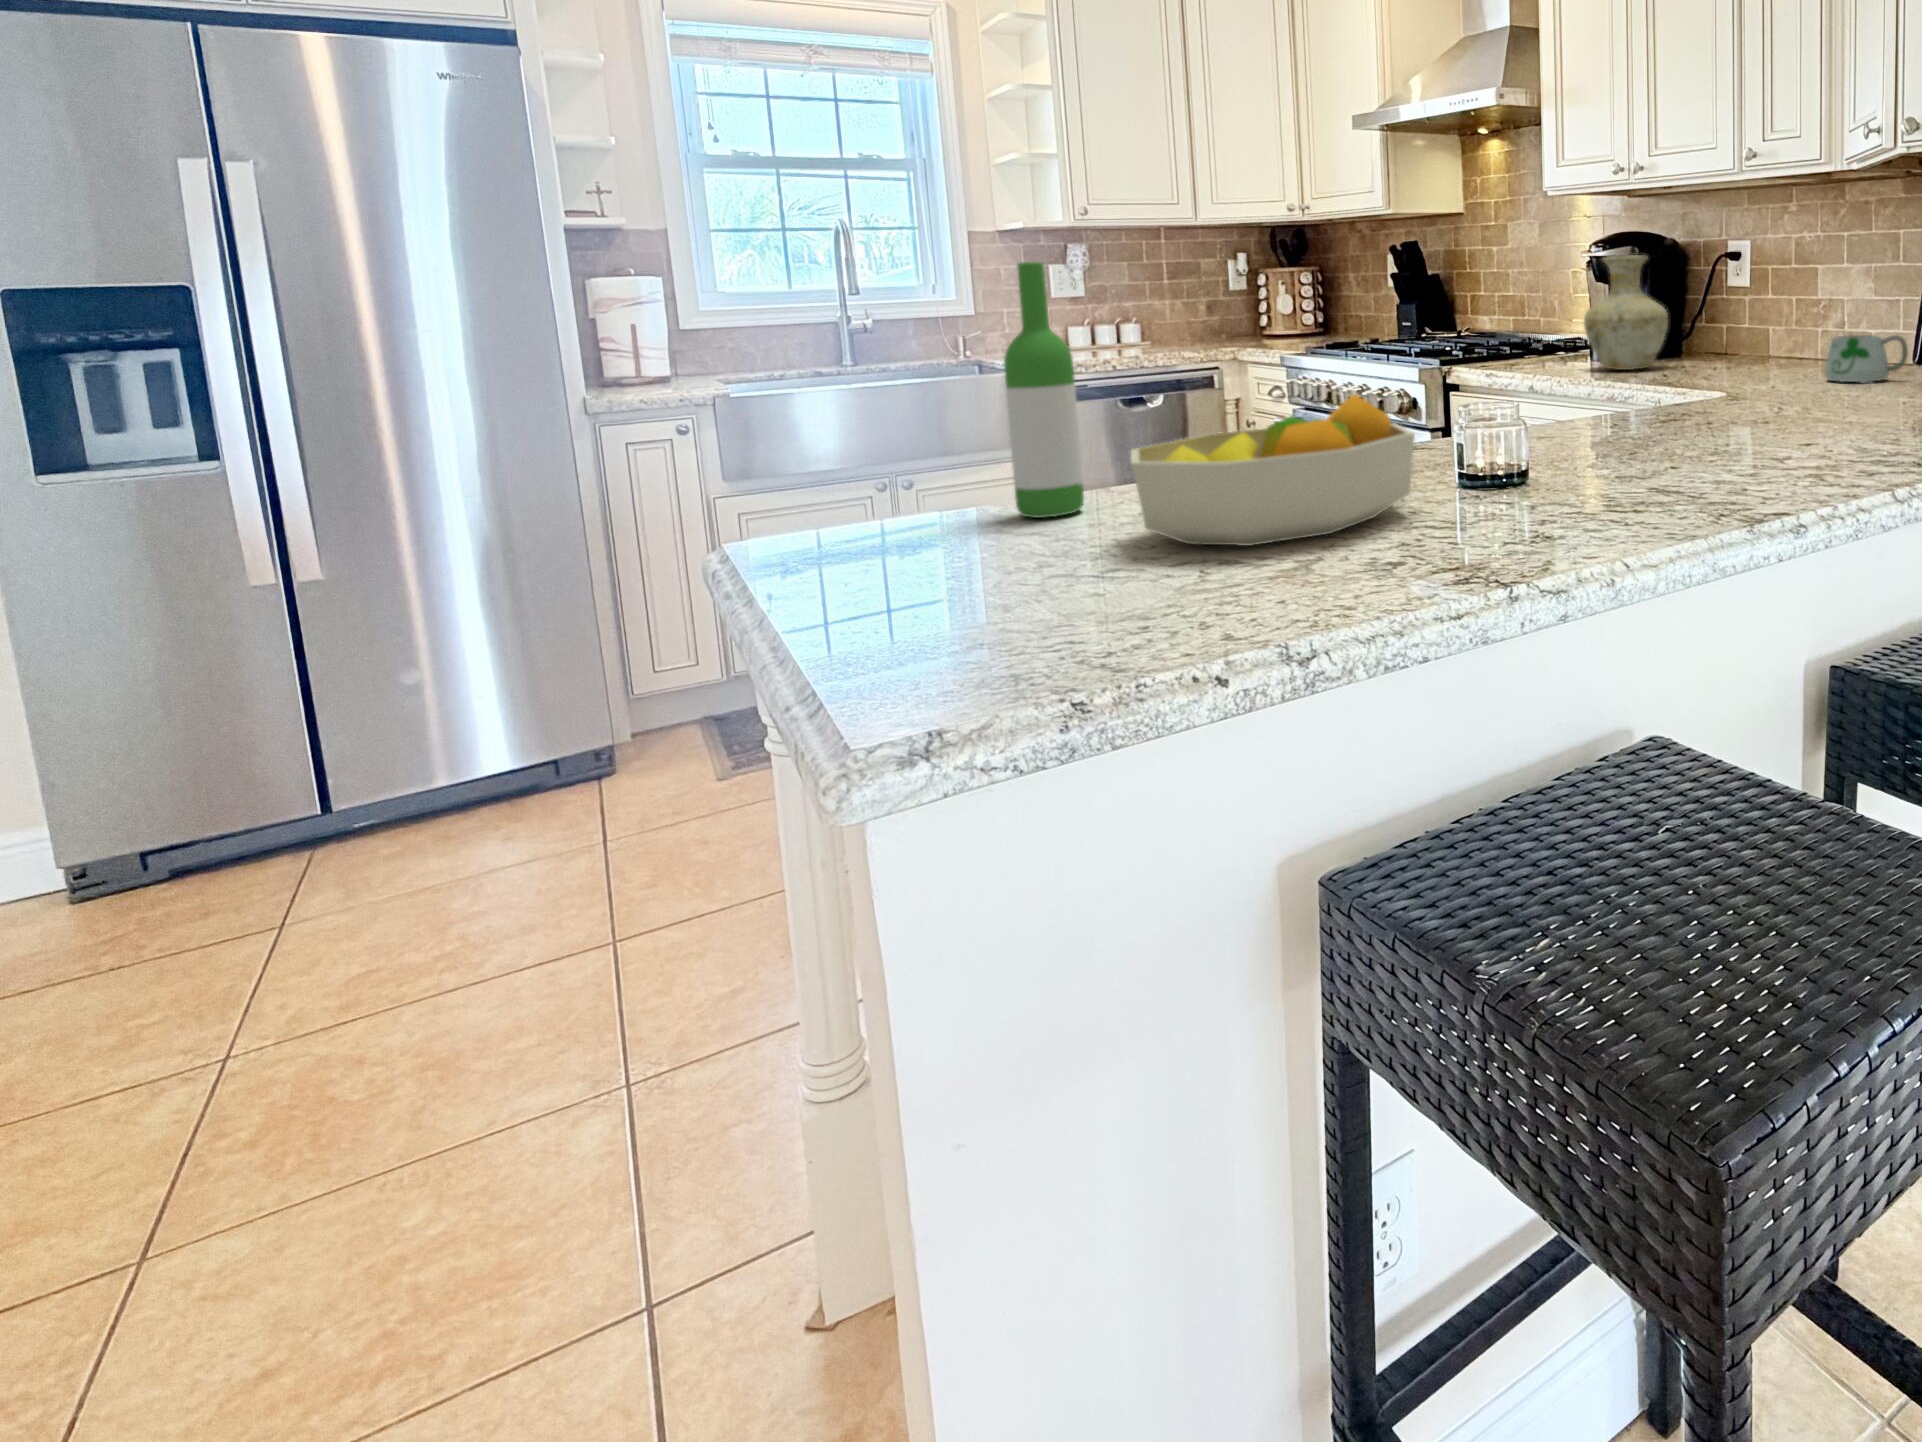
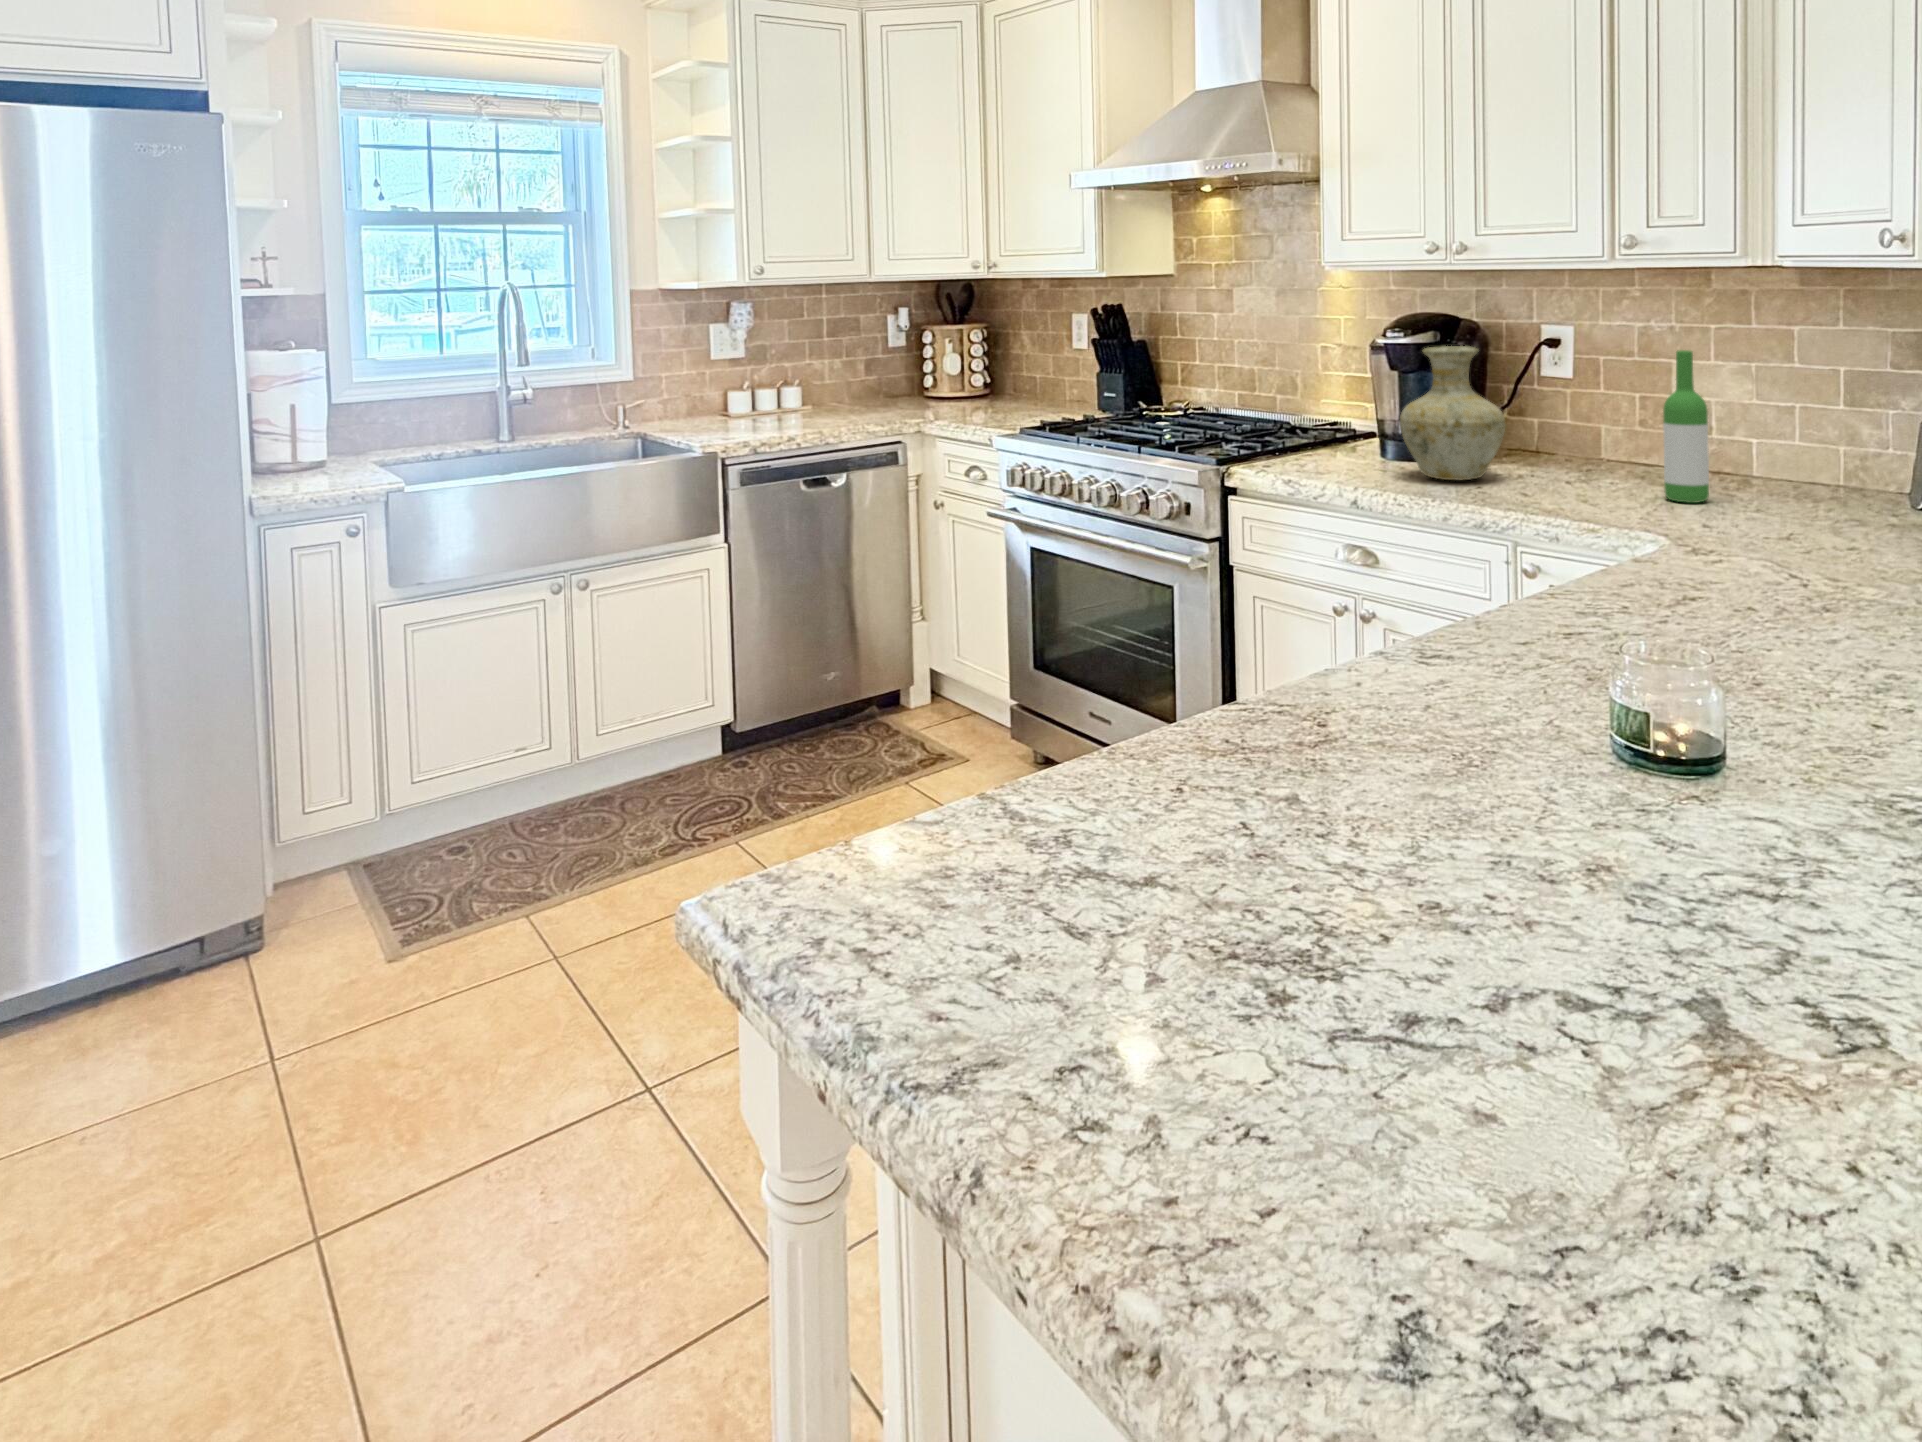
wine bottle: present [1004,262,1084,518] -> present [1663,350,1709,503]
mug: present [1825,335,1908,383] -> none [1755,460,1872,528]
fruit bowl: present [1131,394,1415,546] -> none [1372,693,1766,989]

